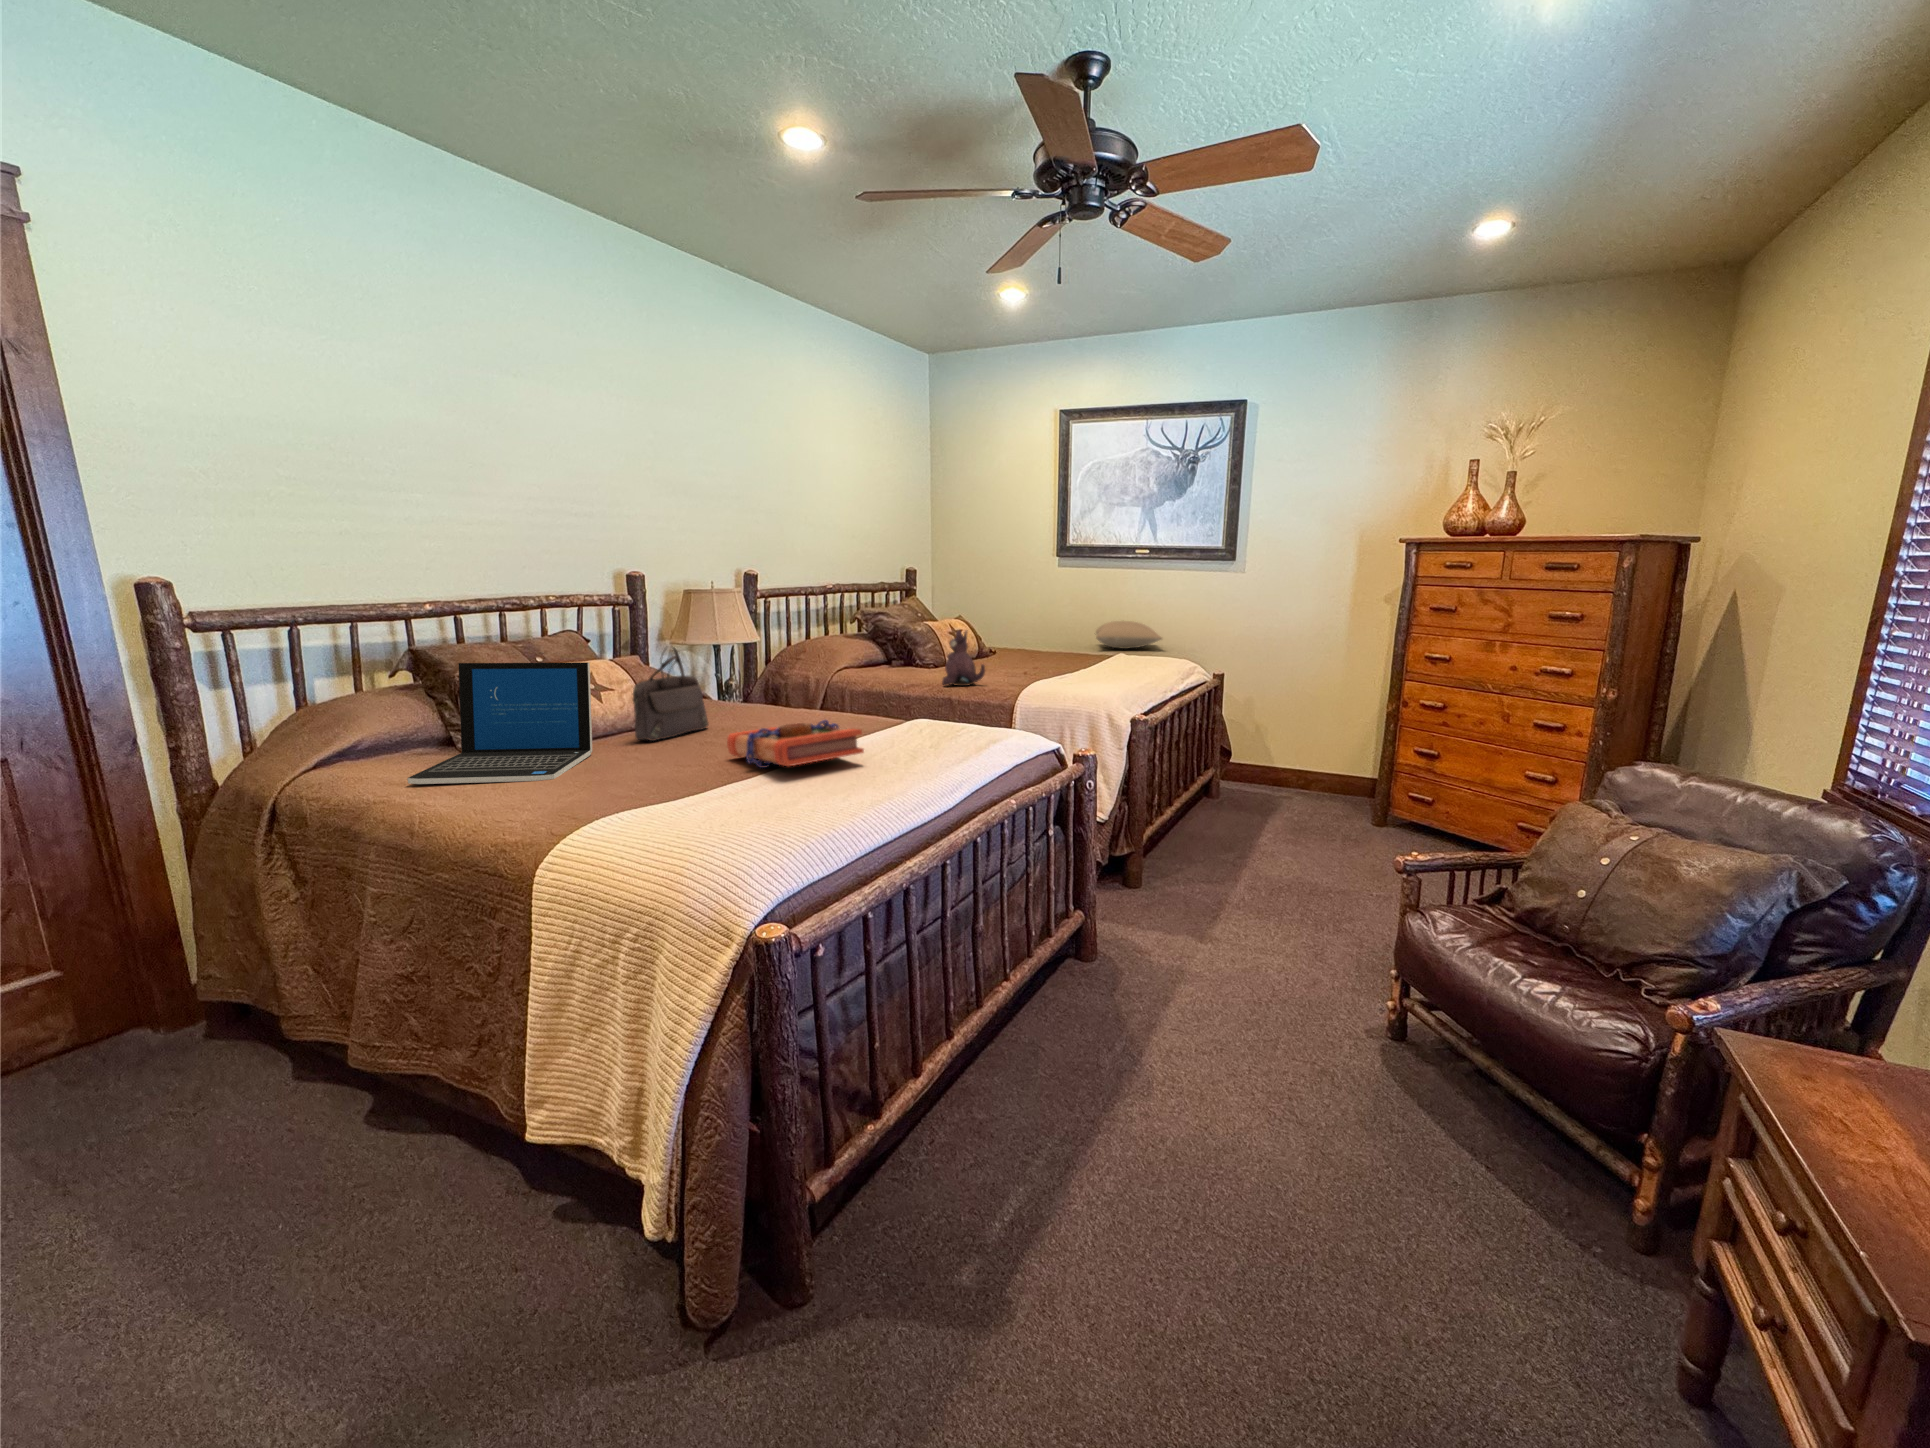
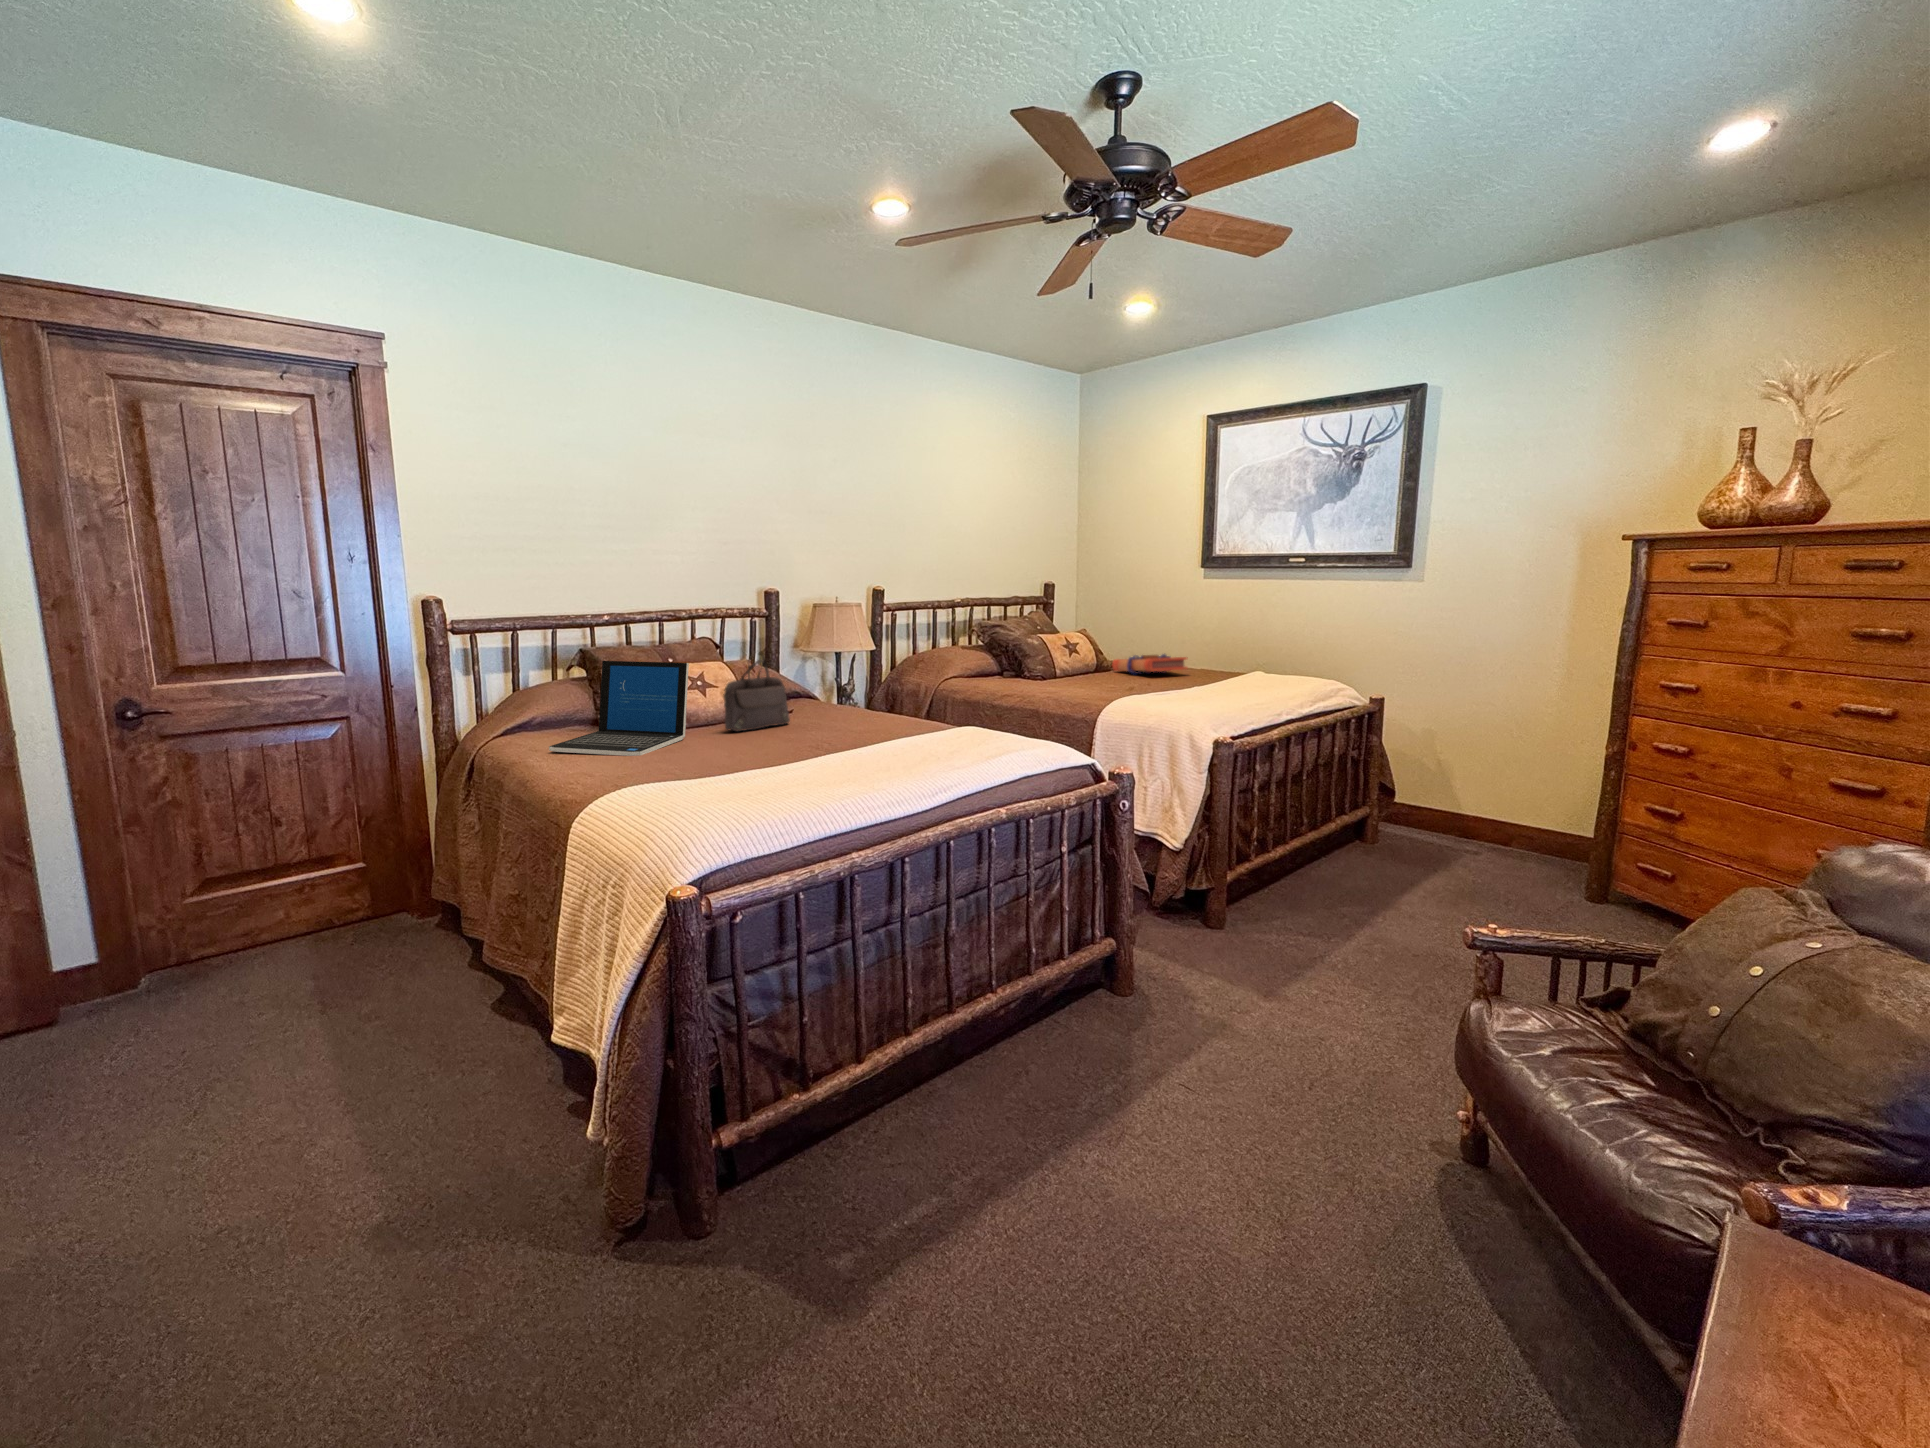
pillow: present [1096,621,1162,649] -> none [1232,637,1313,667]
plush toy: present [942,630,985,686] -> none [1027,643,1071,699]
book: present [727,720,864,768] -> present [1112,654,1187,675]

